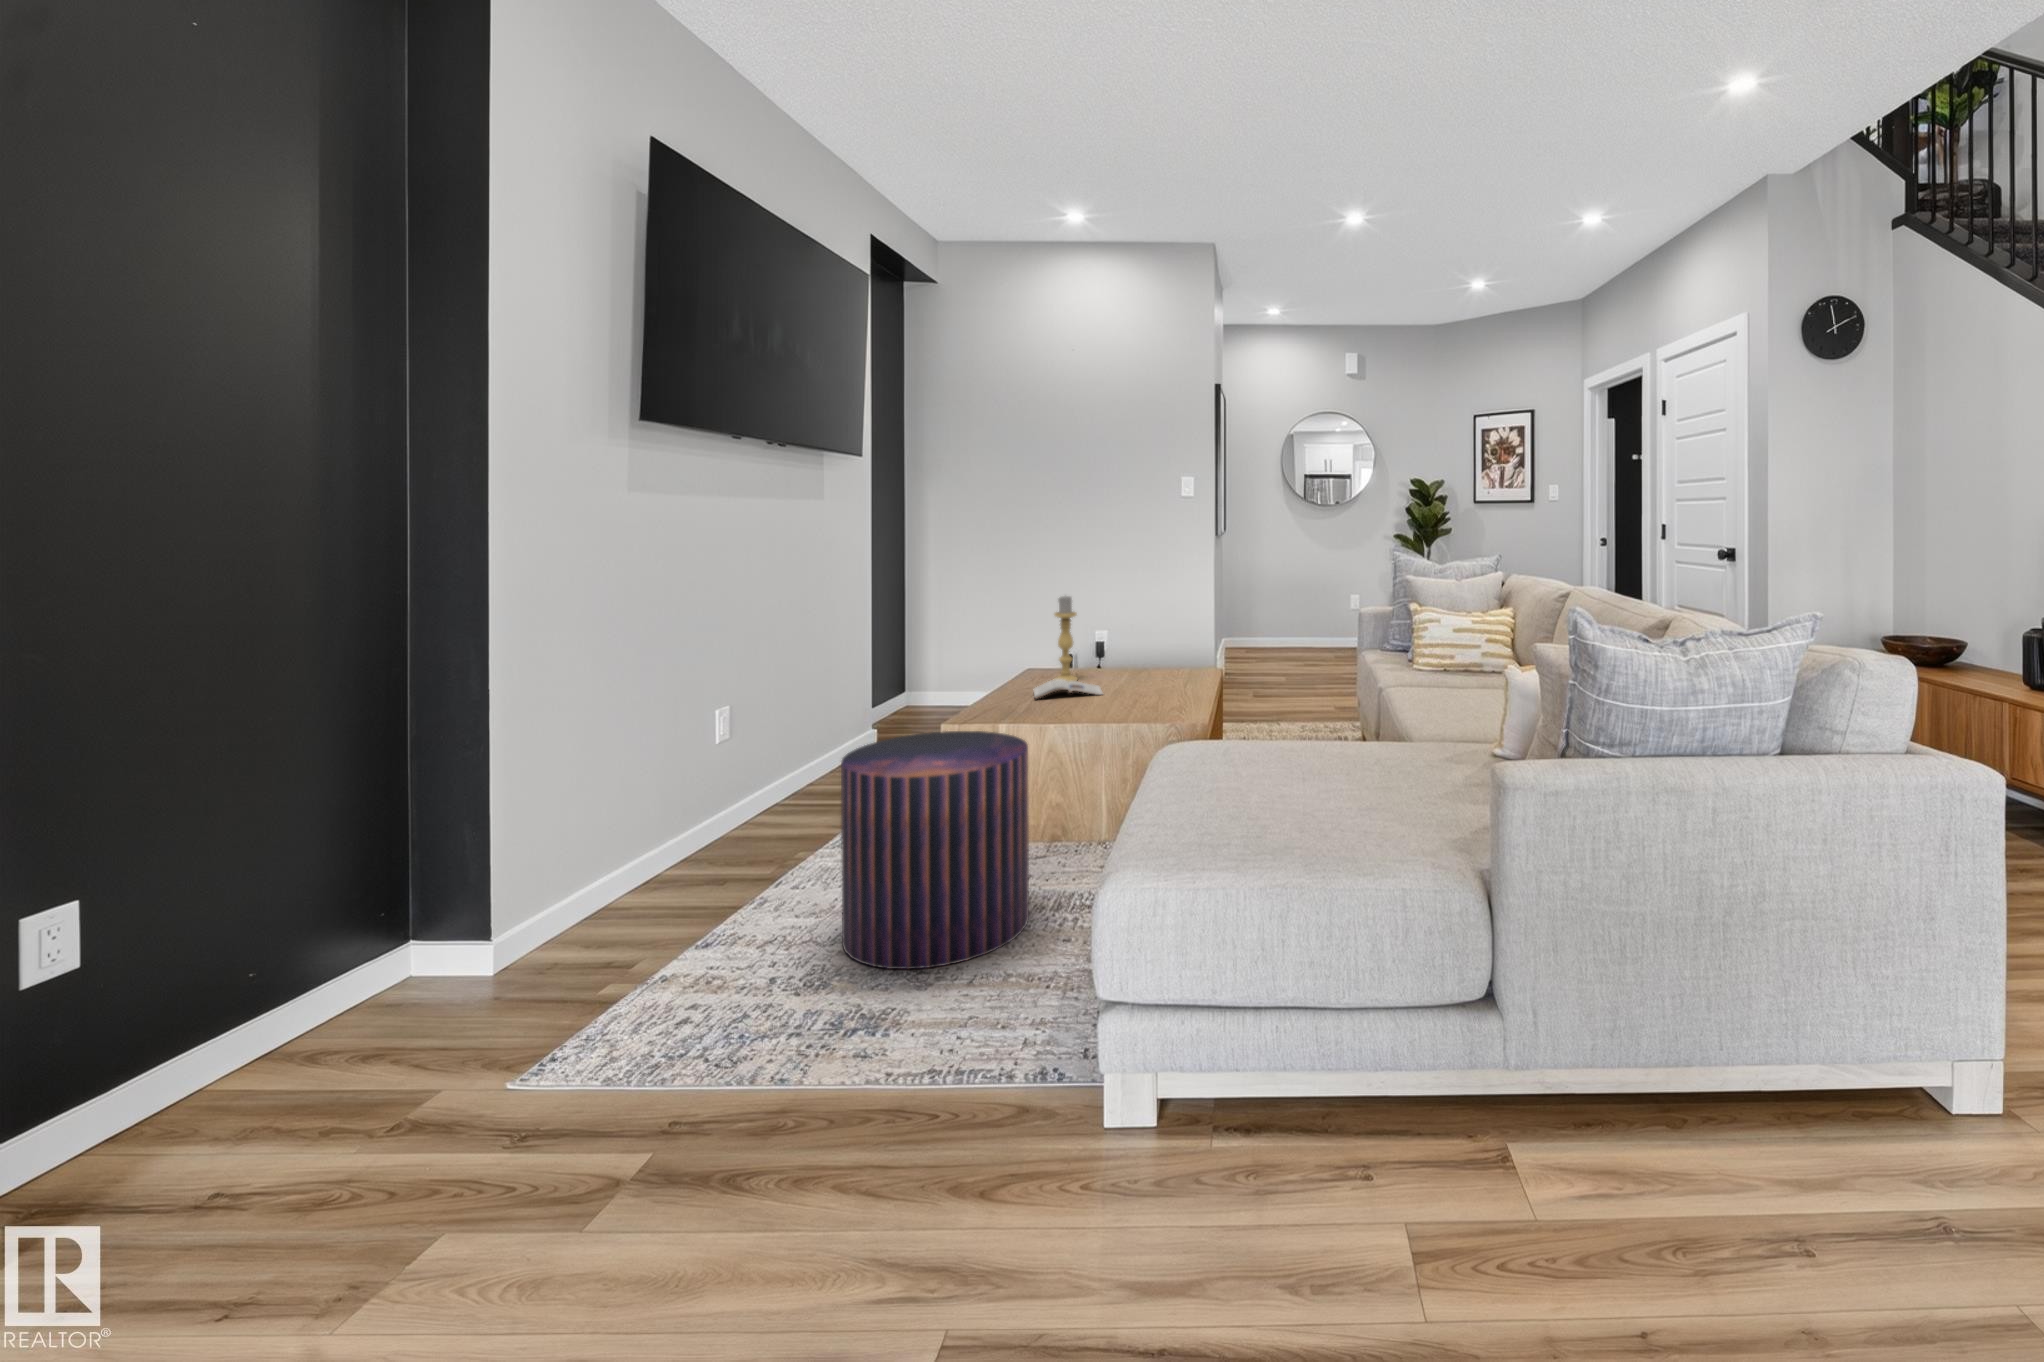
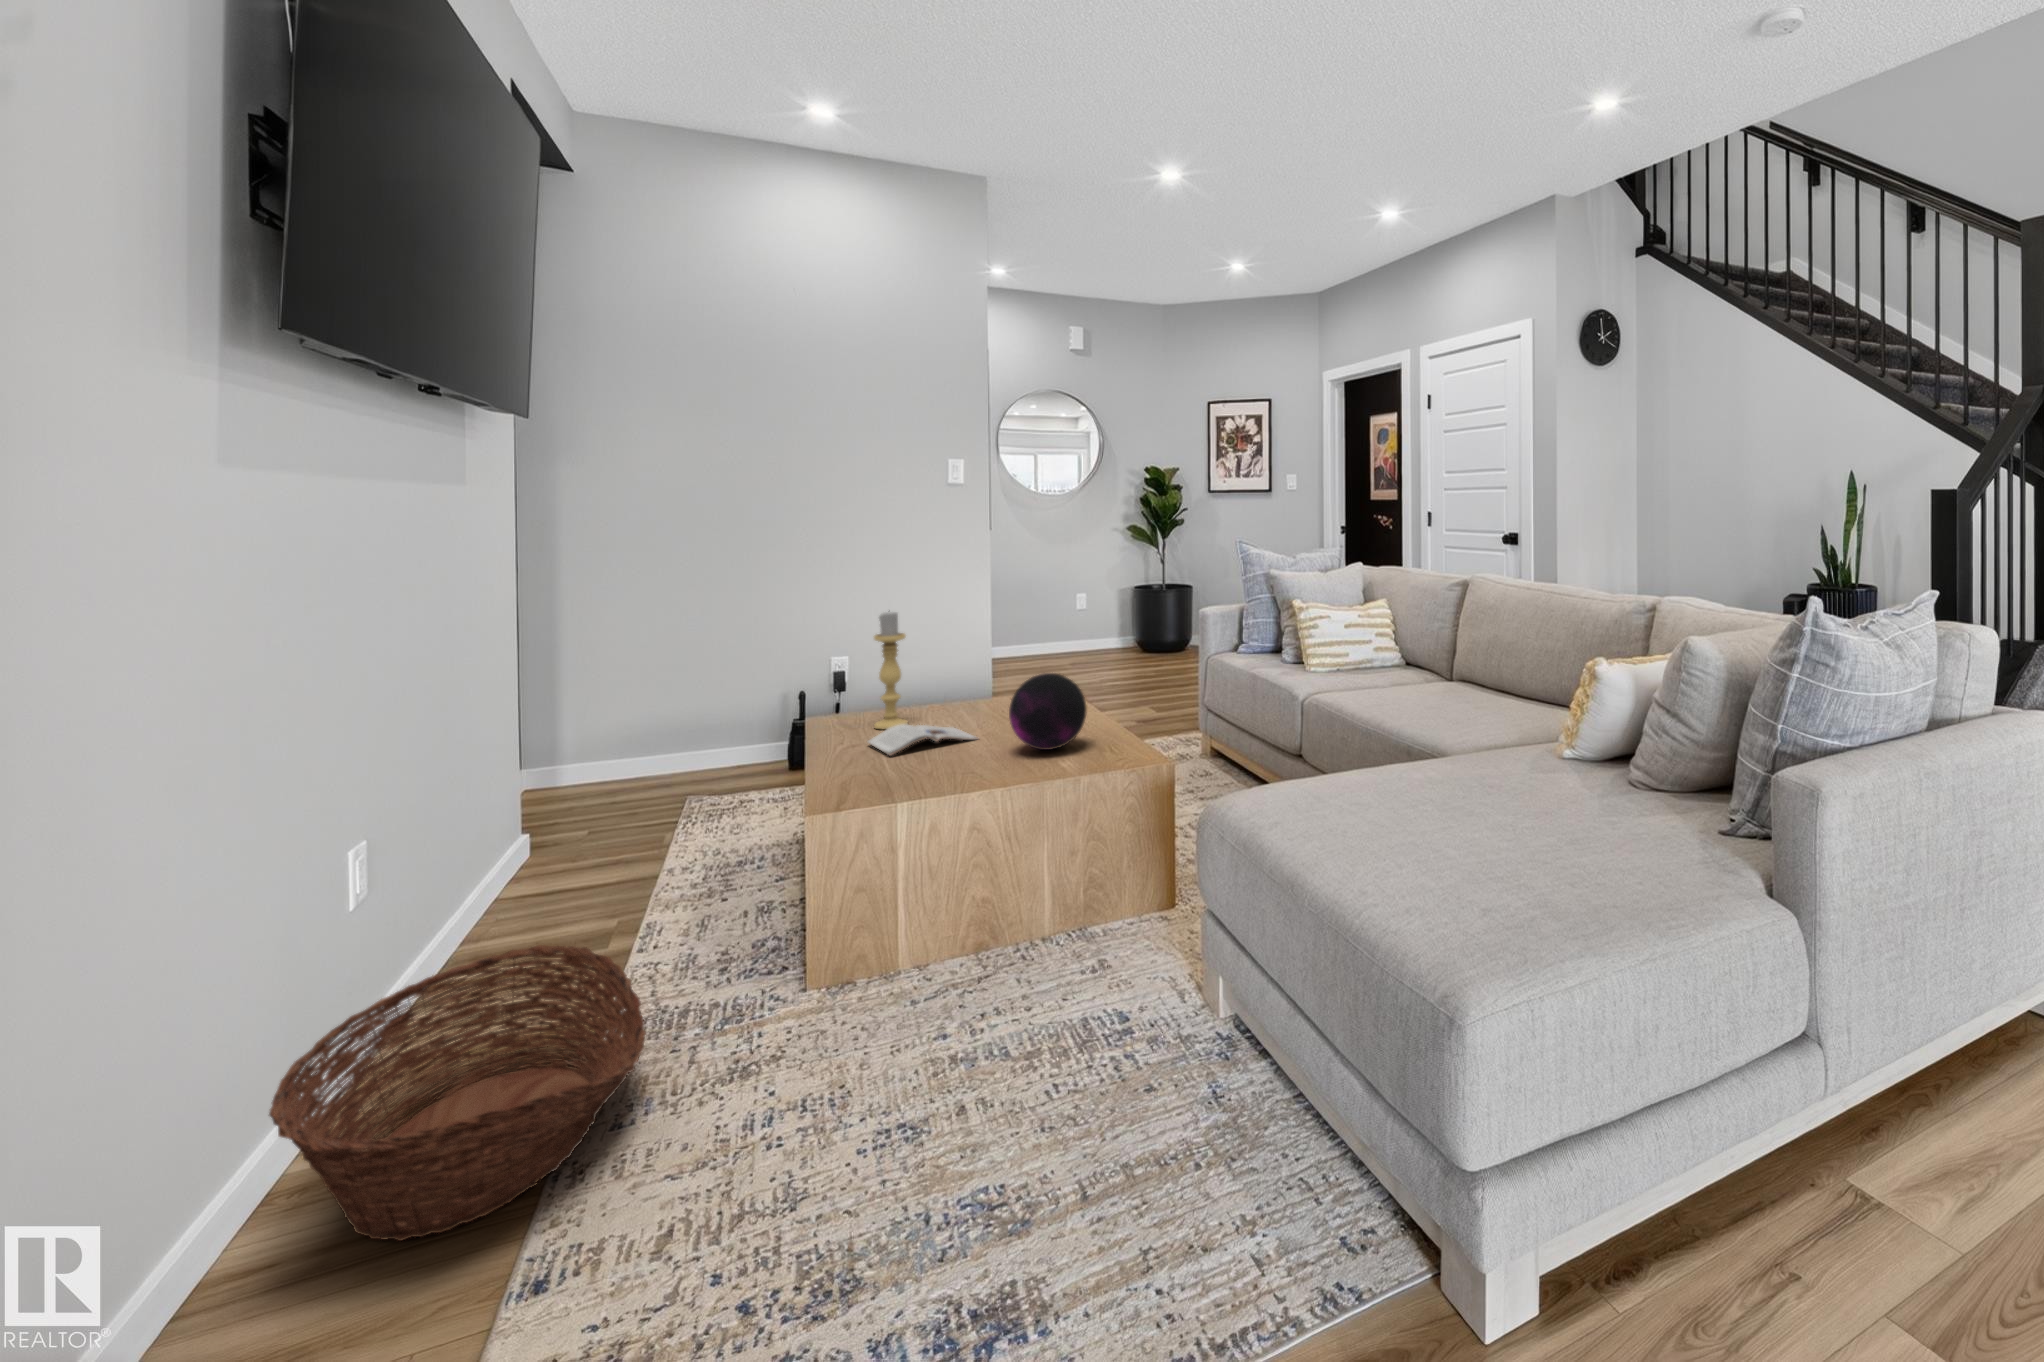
decorative orb: none [1104,648,1162,707] -> present [1009,673,1087,750]
pouf: present [841,731,1029,969] -> none [788,811,1081,1224]
basket: none [626,784,827,917] -> present [269,946,646,1241]

